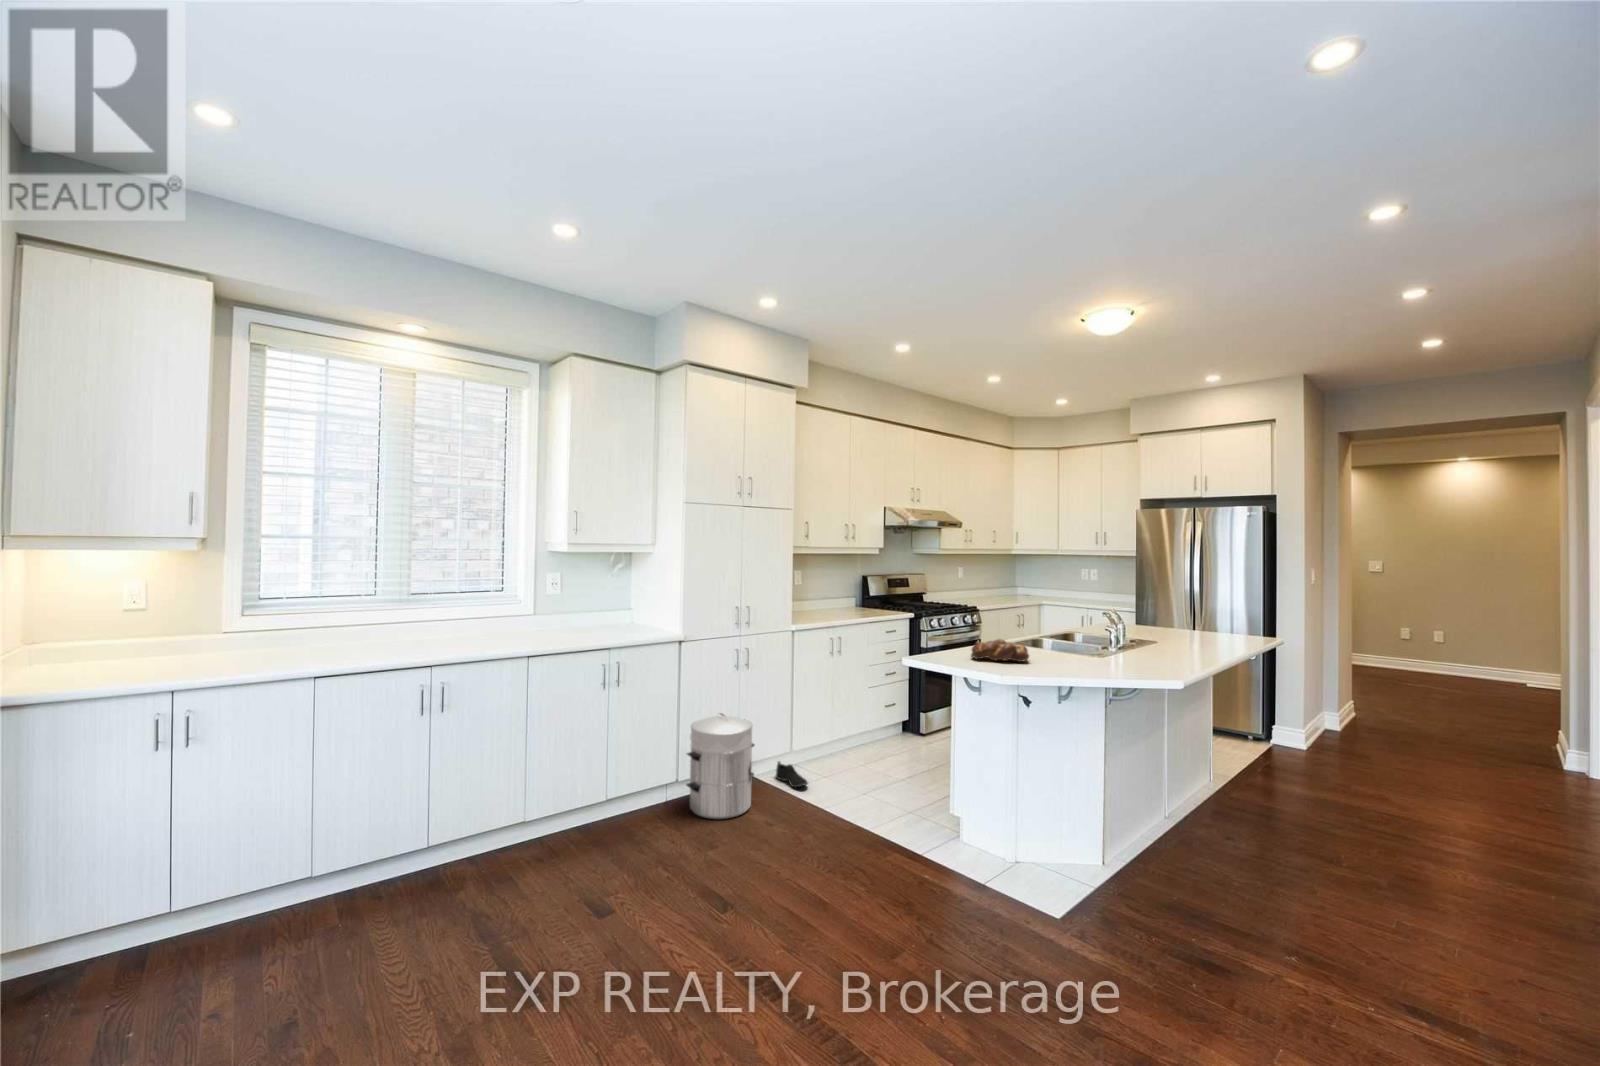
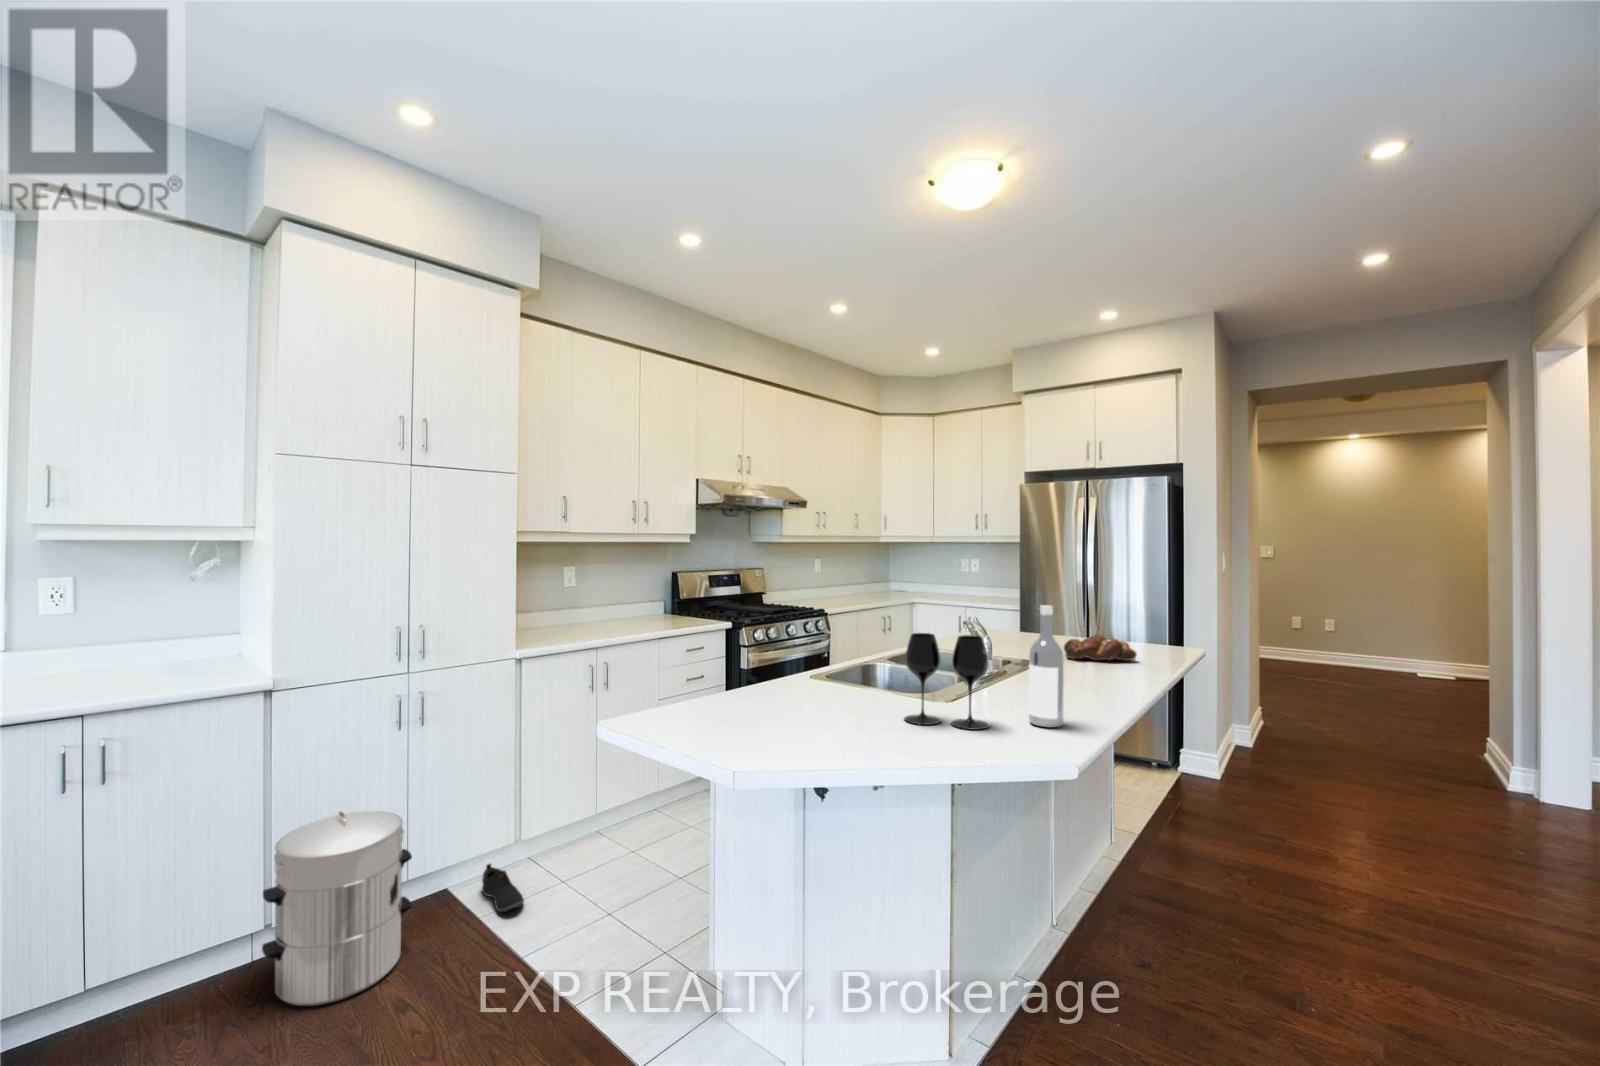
wine bottle: none [1153,599,1175,670] -> present [1029,605,1064,727]
wine glass: none [1076,614,1129,669] -> present [904,633,989,730]
bread loaf: present [971,639,1029,662] -> present [1064,635,1137,661]

